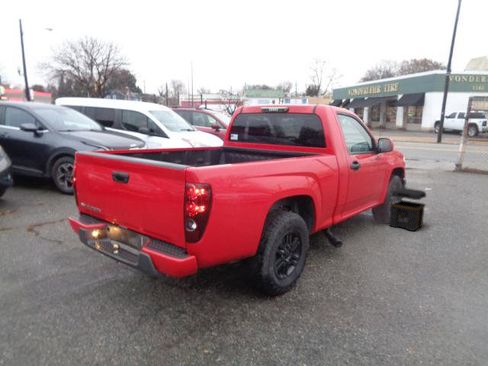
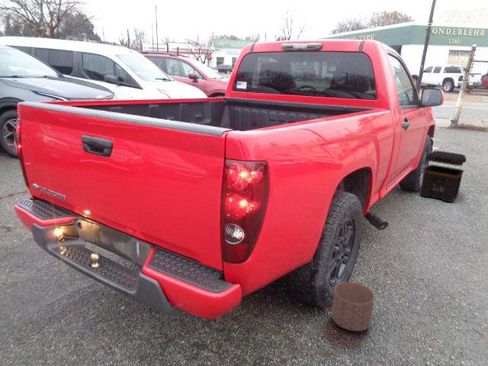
planter: none [275,274,302,306] -> present [332,282,374,331]

